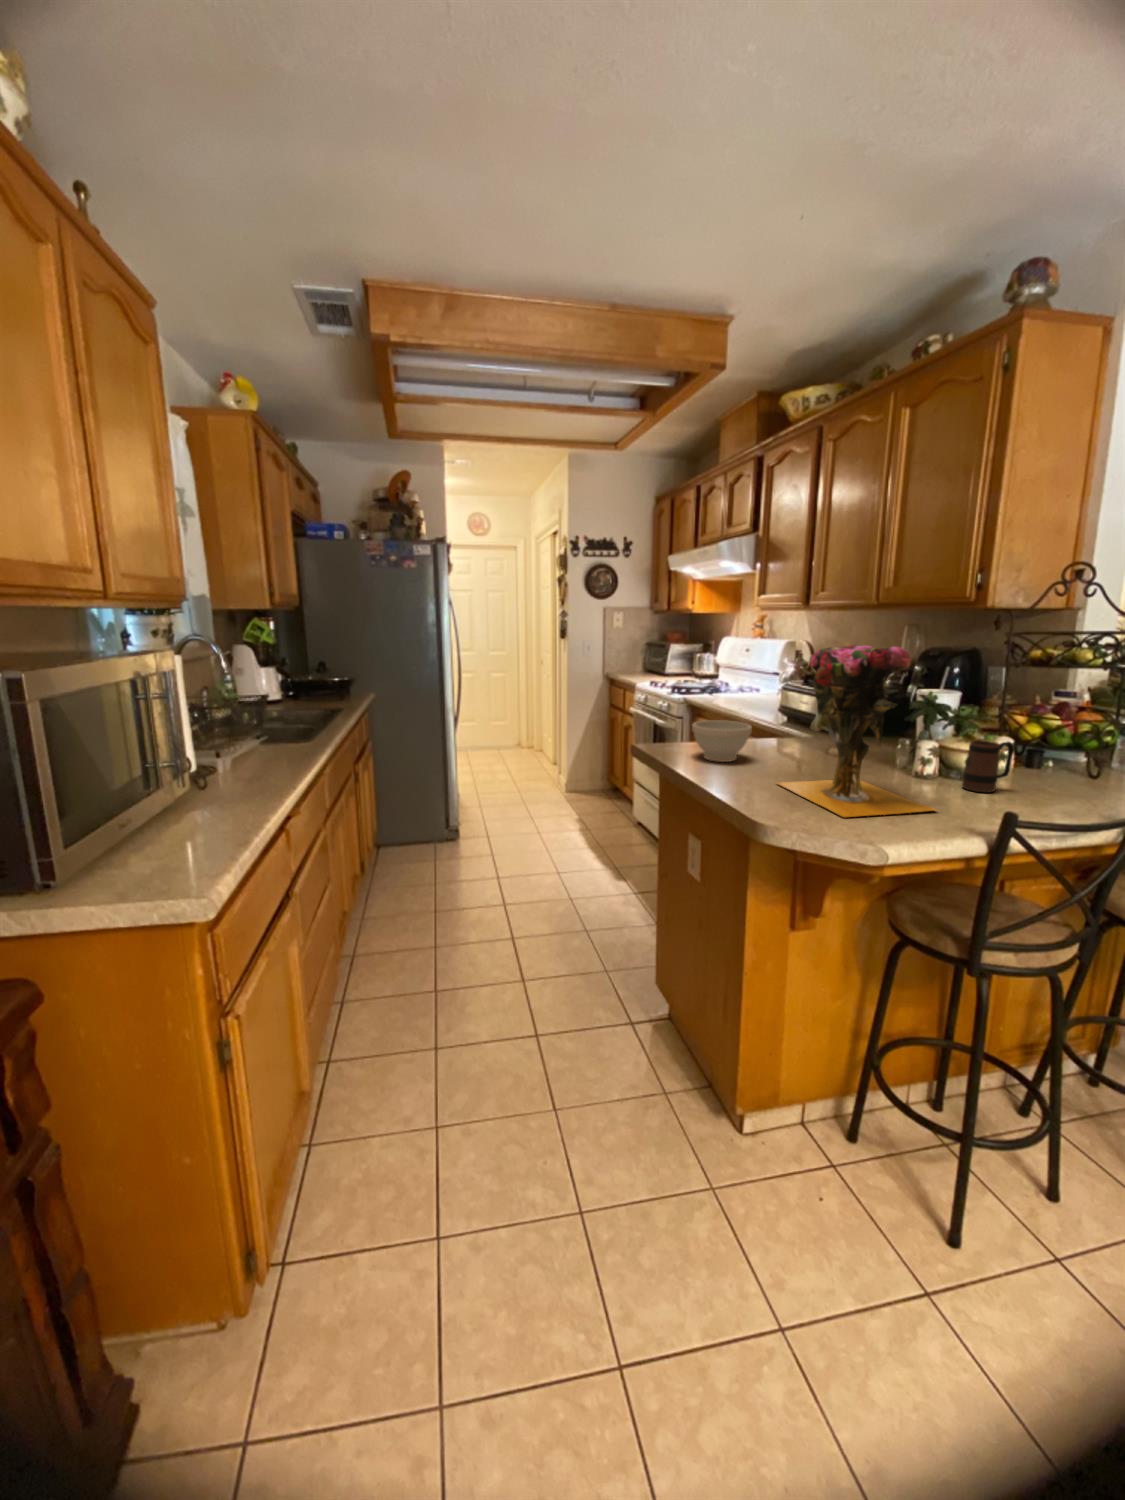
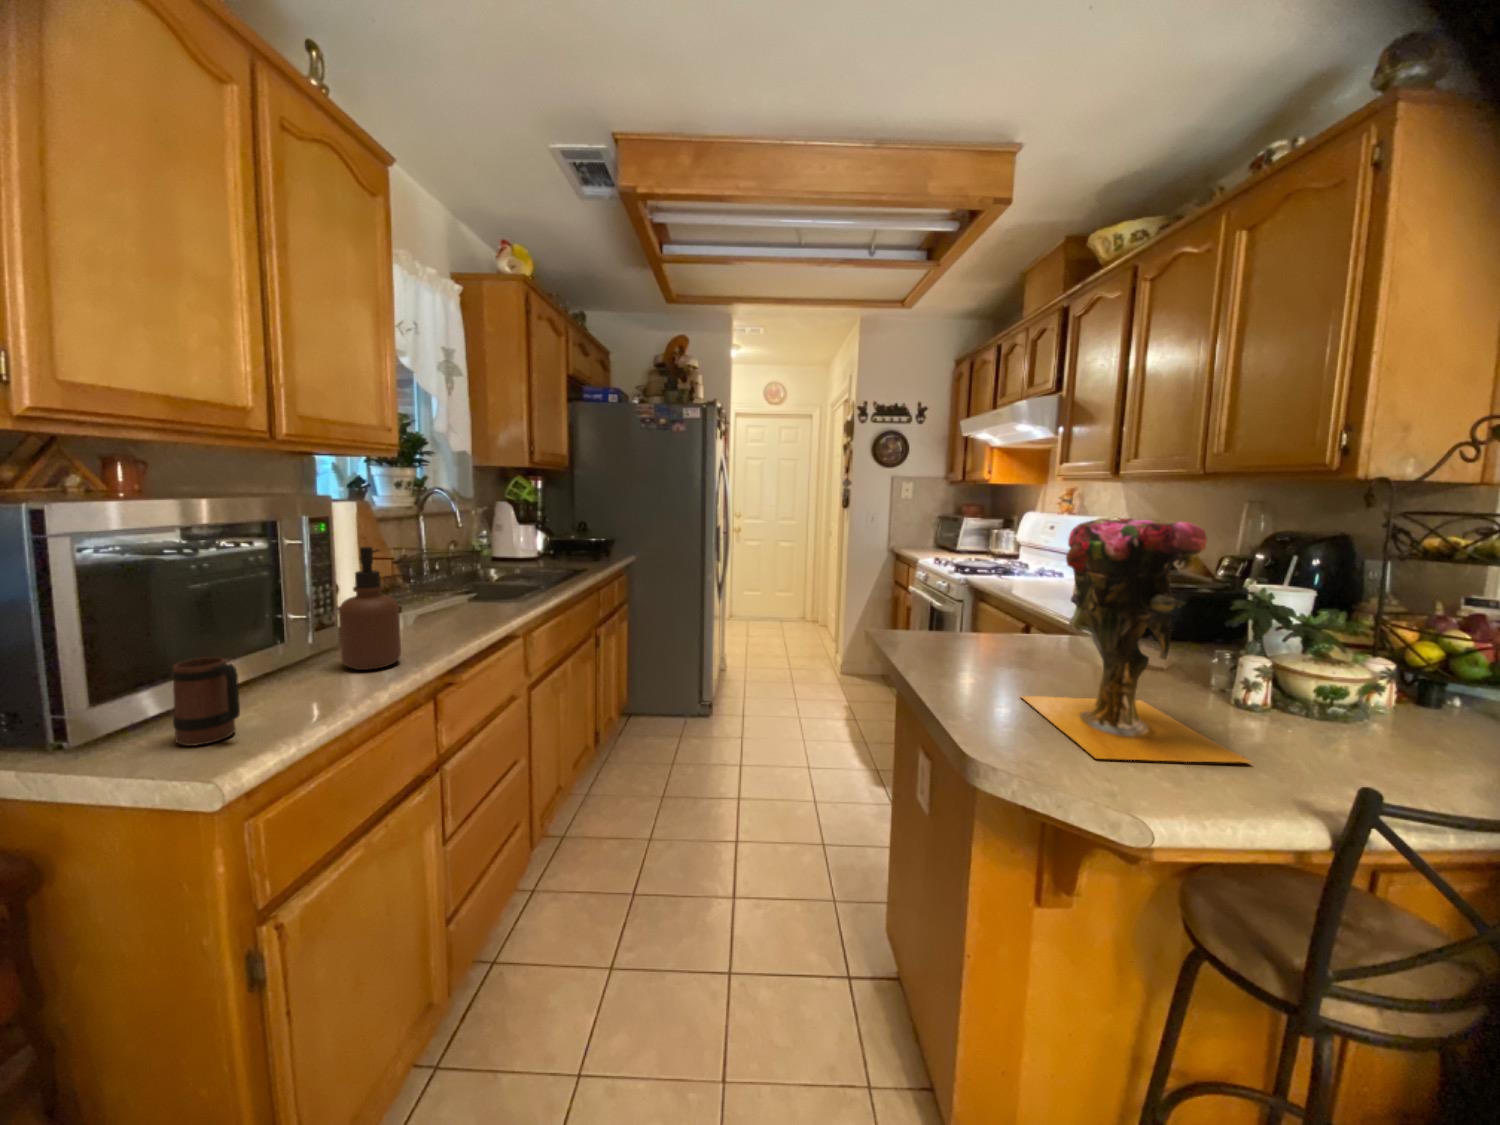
soap dispenser: none [192,697,251,810] -> present [338,547,401,670]
bowl: present [692,720,752,762] -> none [928,607,1004,661]
mug: present [962,741,1014,792] -> present [172,657,240,746]

